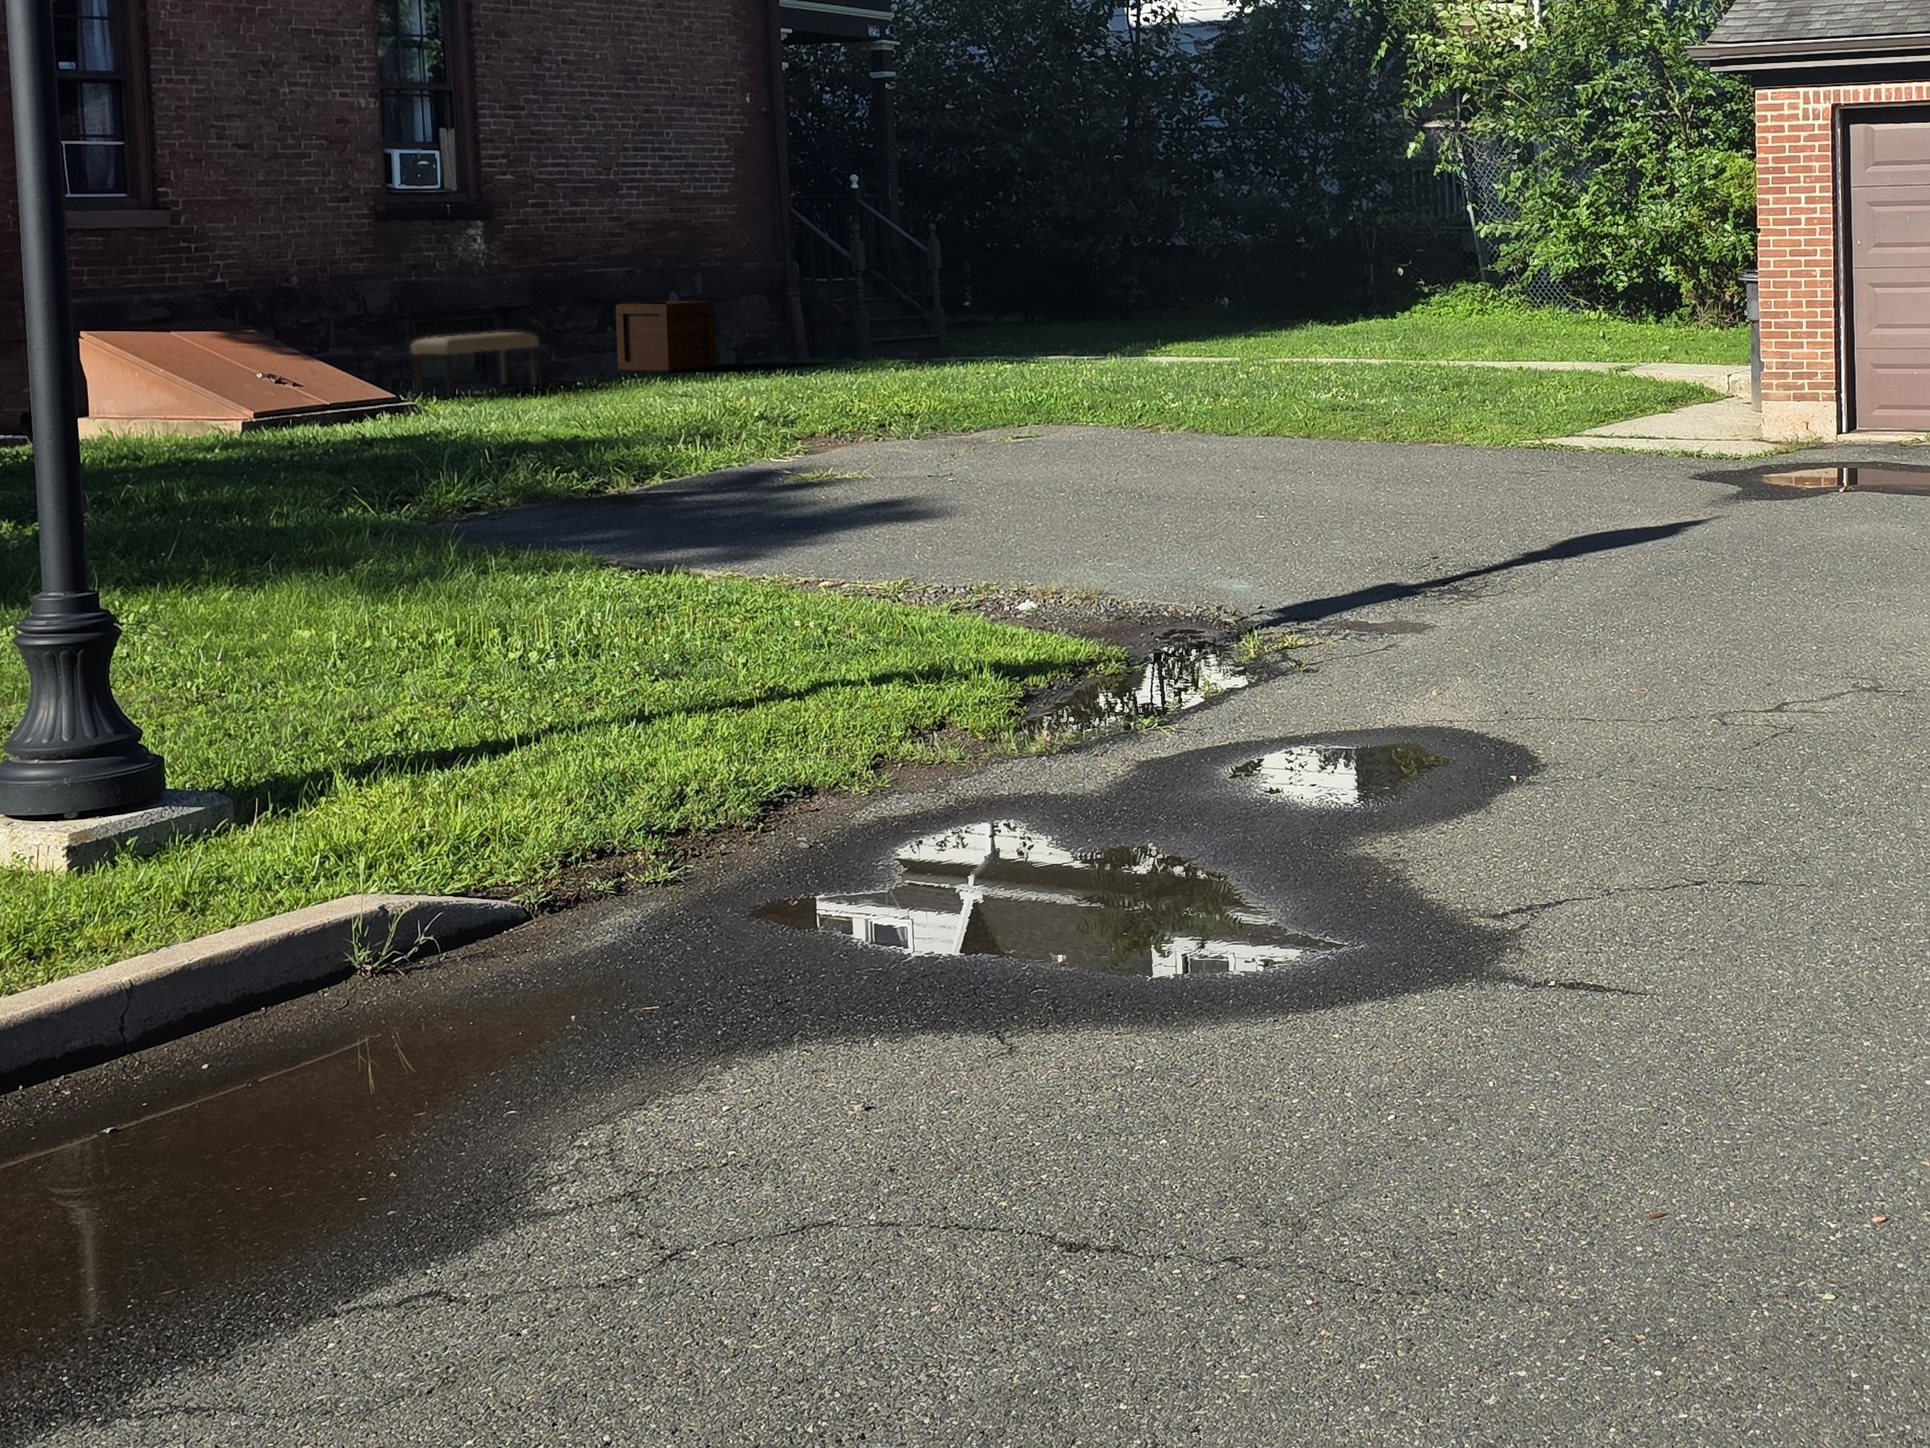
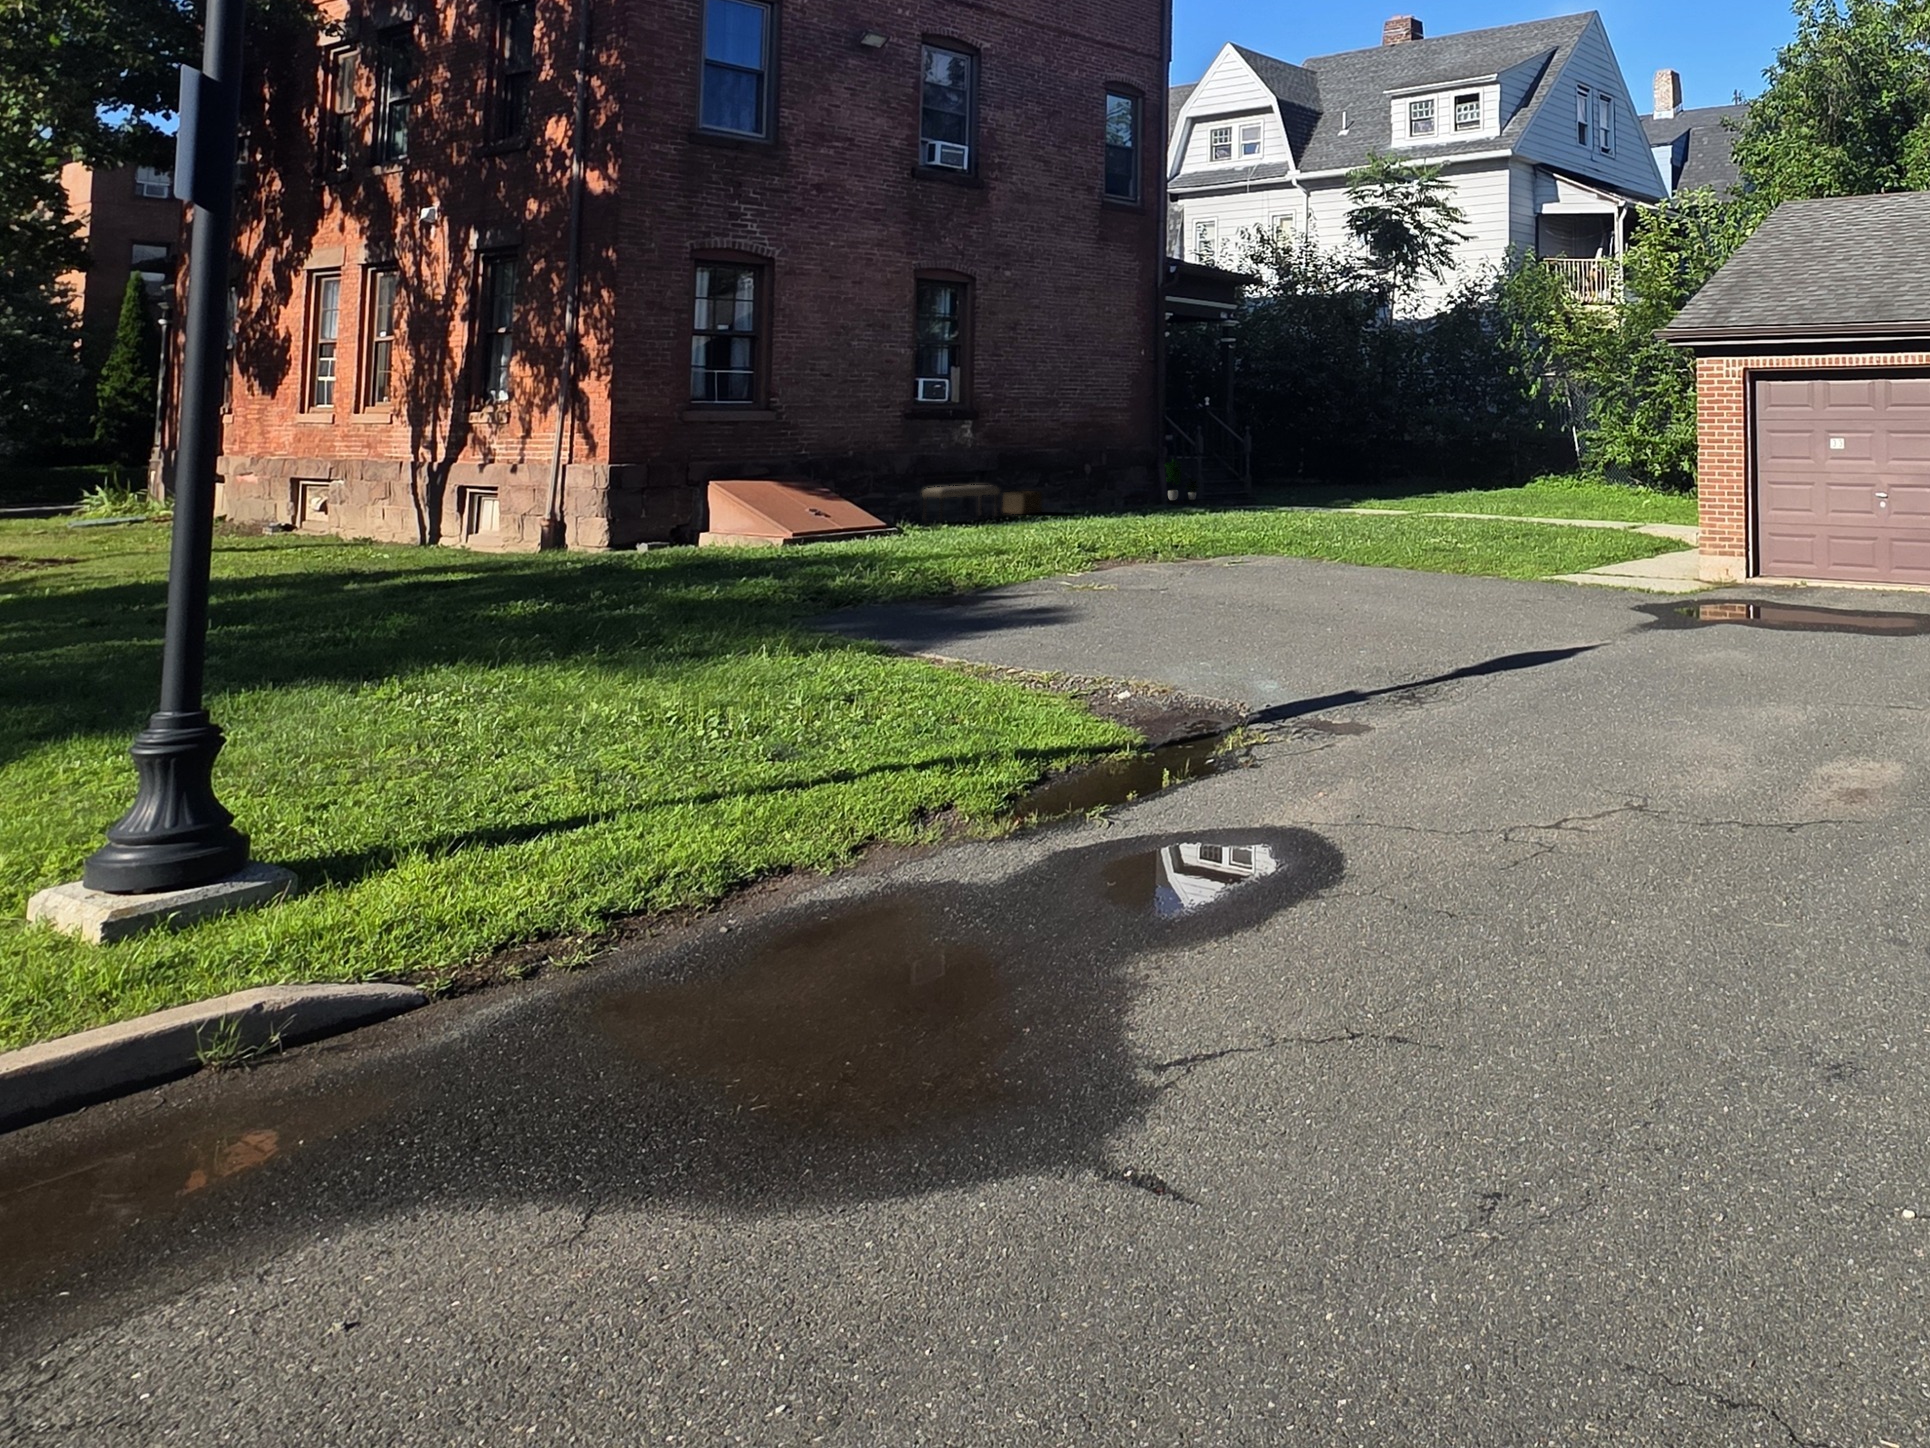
potted plant: none [791,280,858,352] -> present [1165,459,1199,500]
wooden crate: present [616,301,716,372] -> none [1053,469,1111,511]
storage bin: none [539,340,606,380] -> present [1002,491,1042,514]

